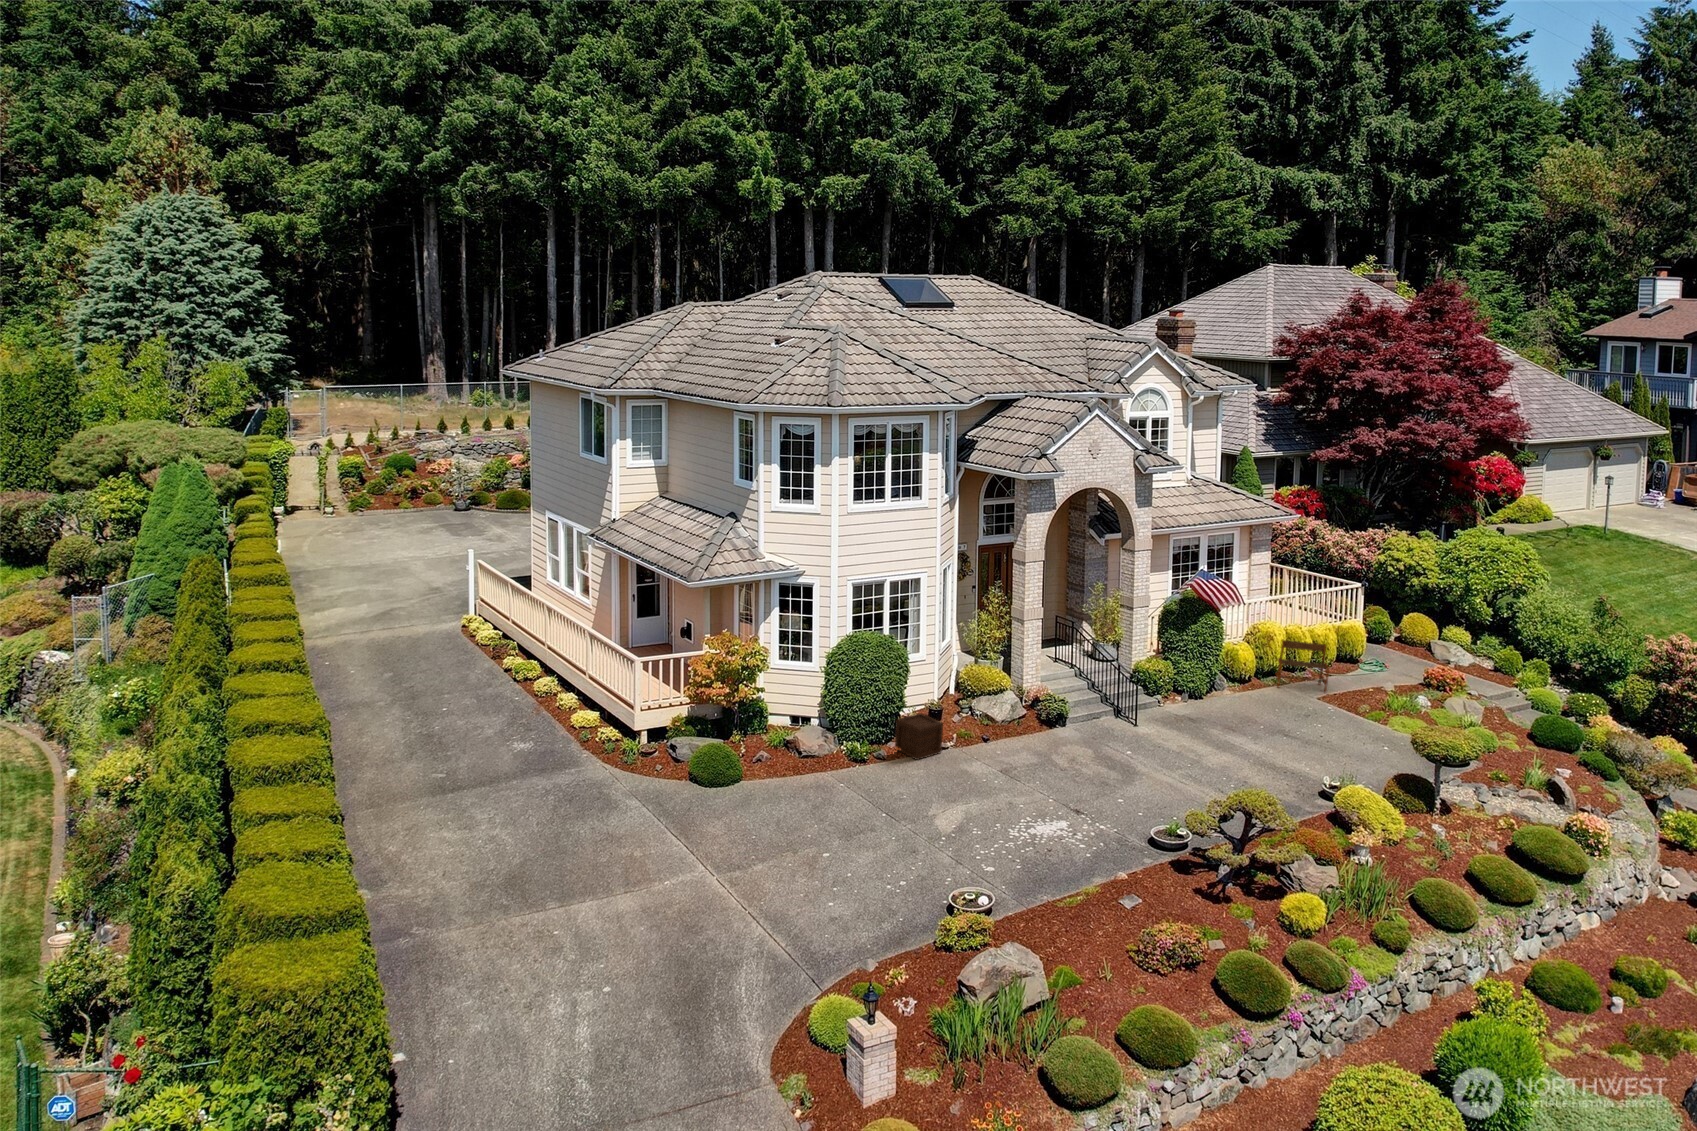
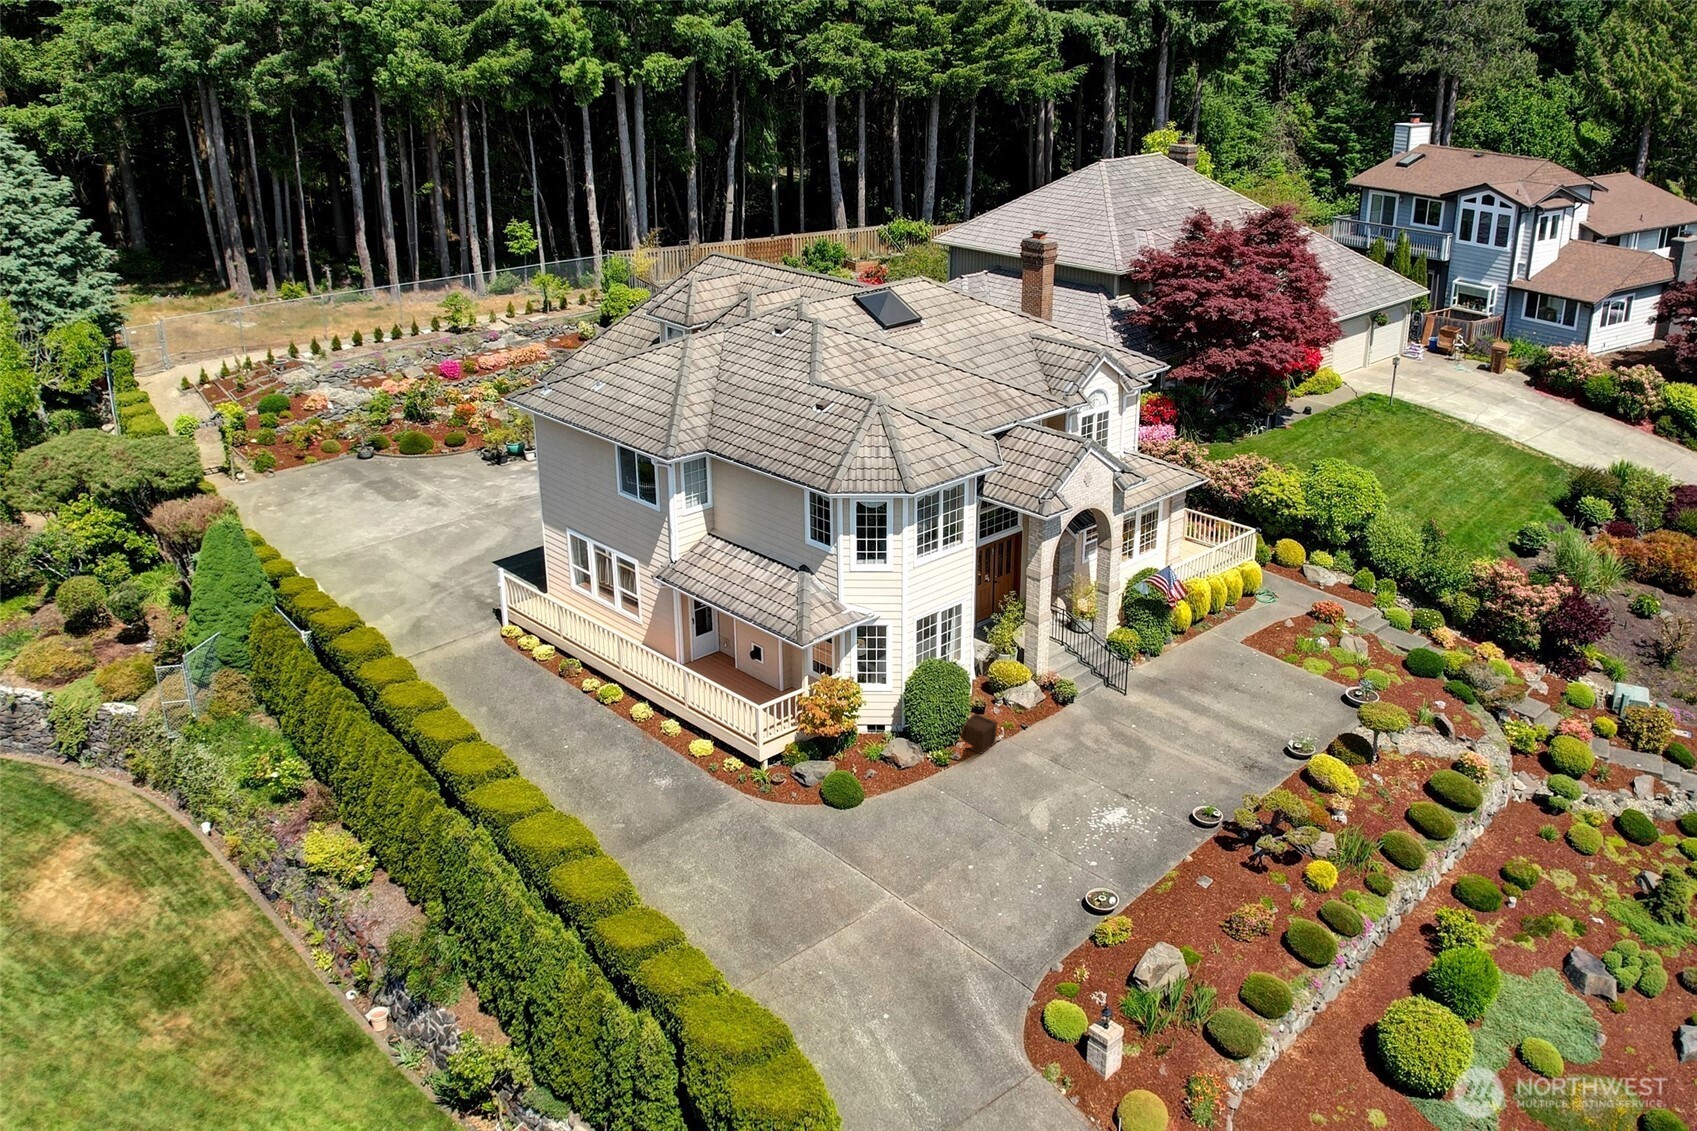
bench: present [1275,640,1329,692] -> none [1201,589,1245,630]

